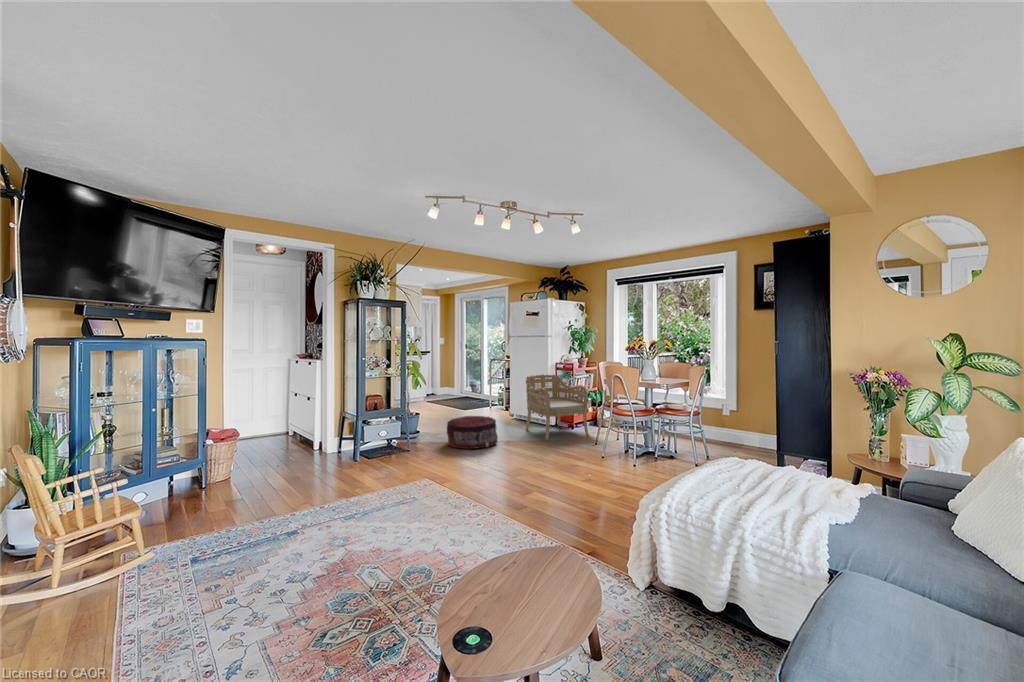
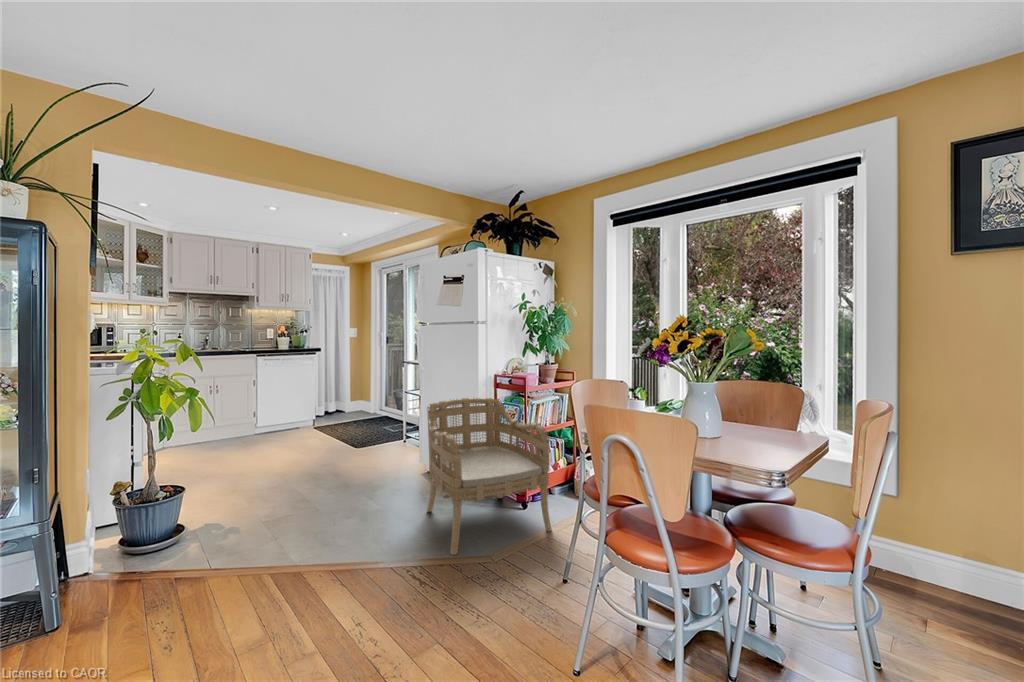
pouf: present [447,416,498,449] -> none [189,498,327,612]

